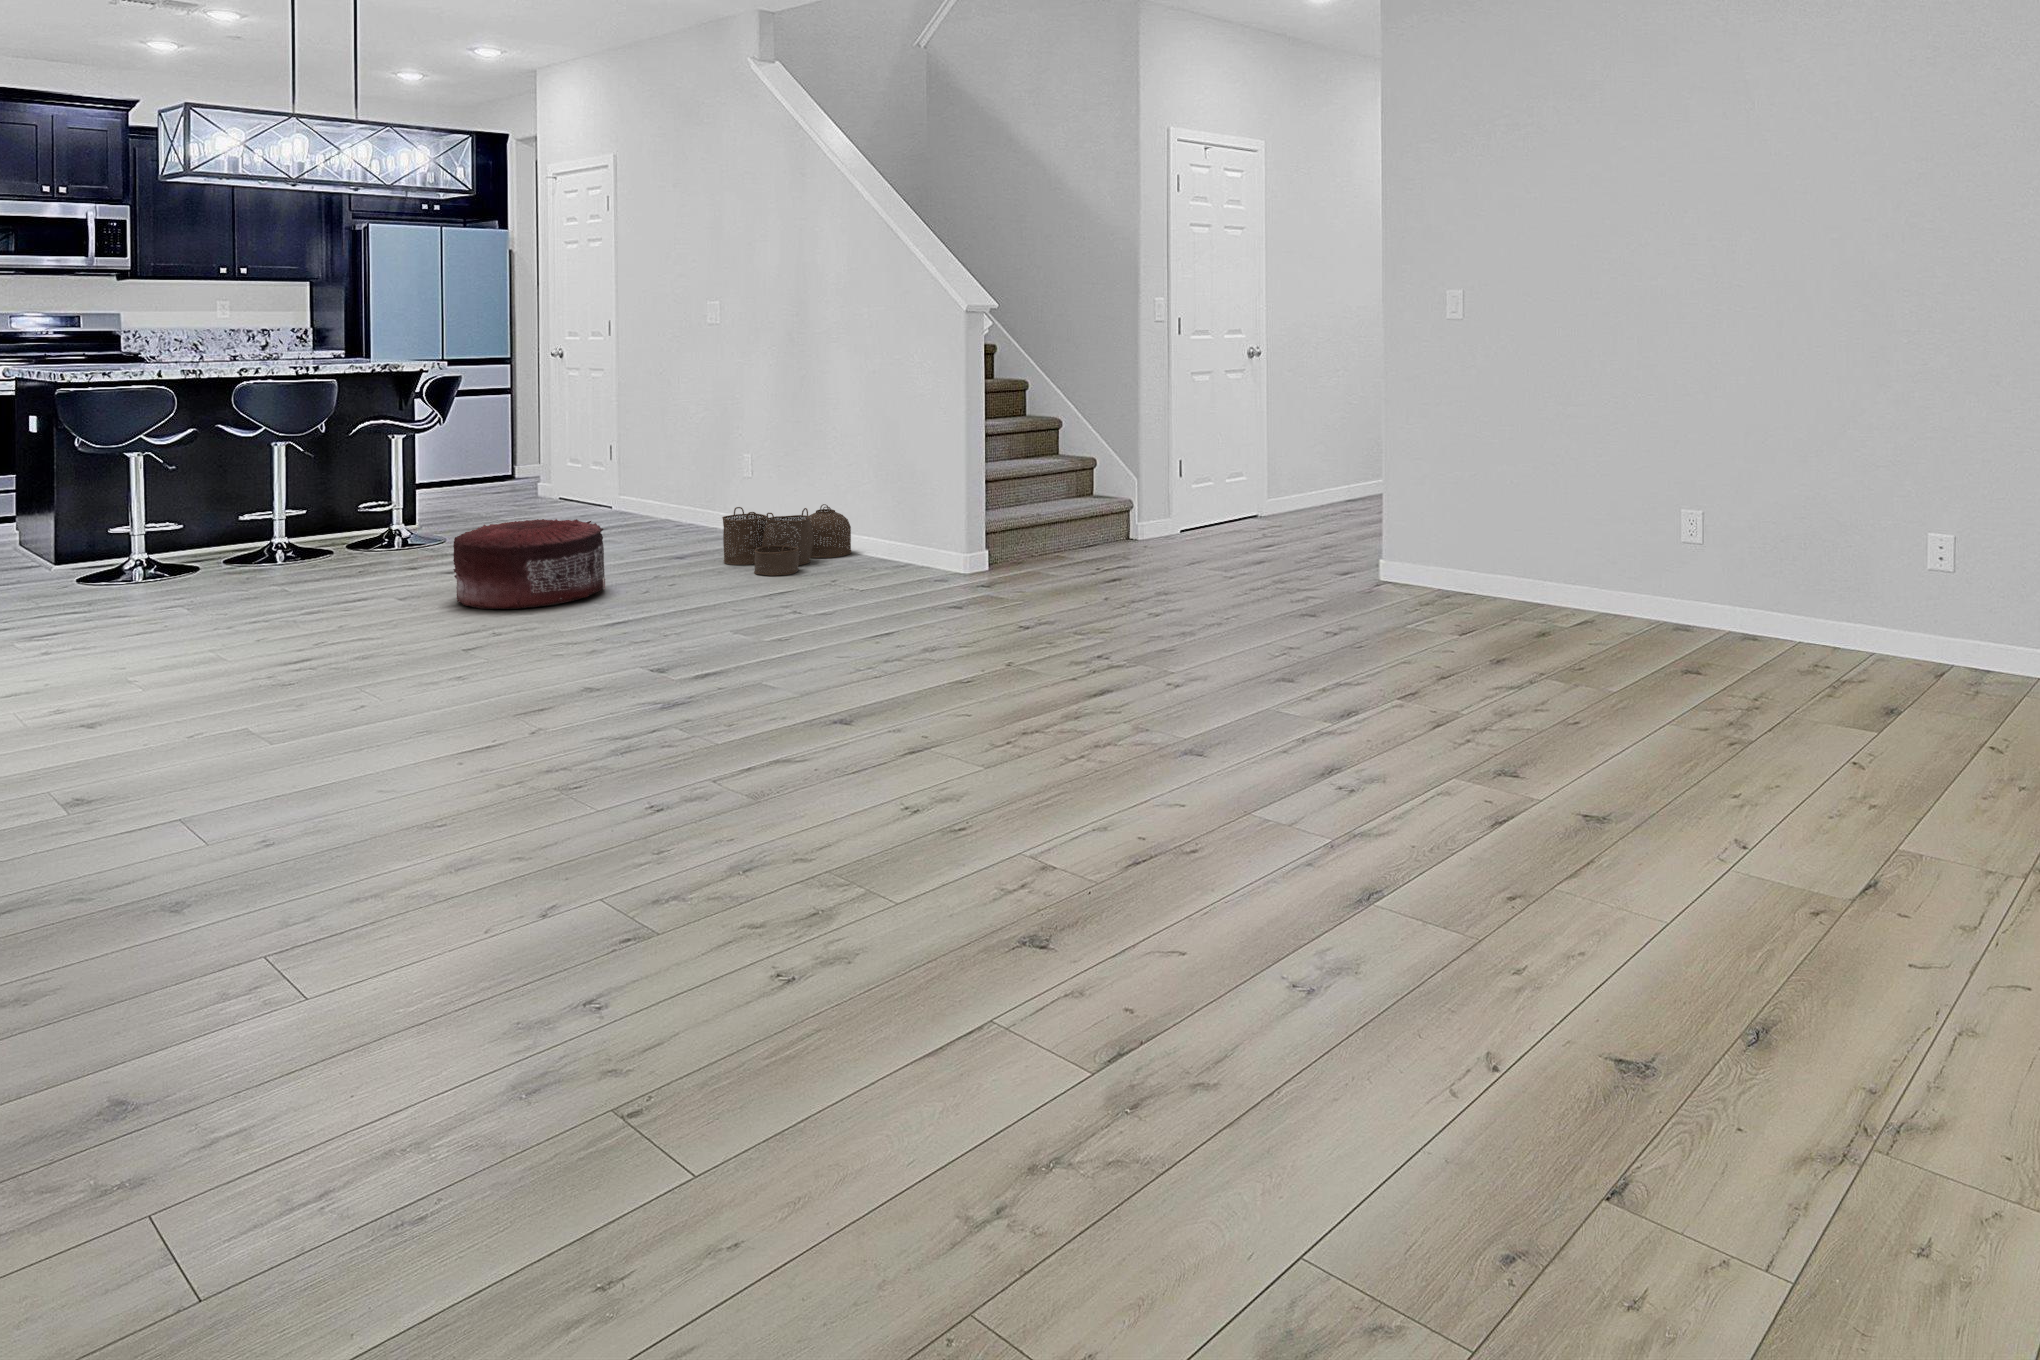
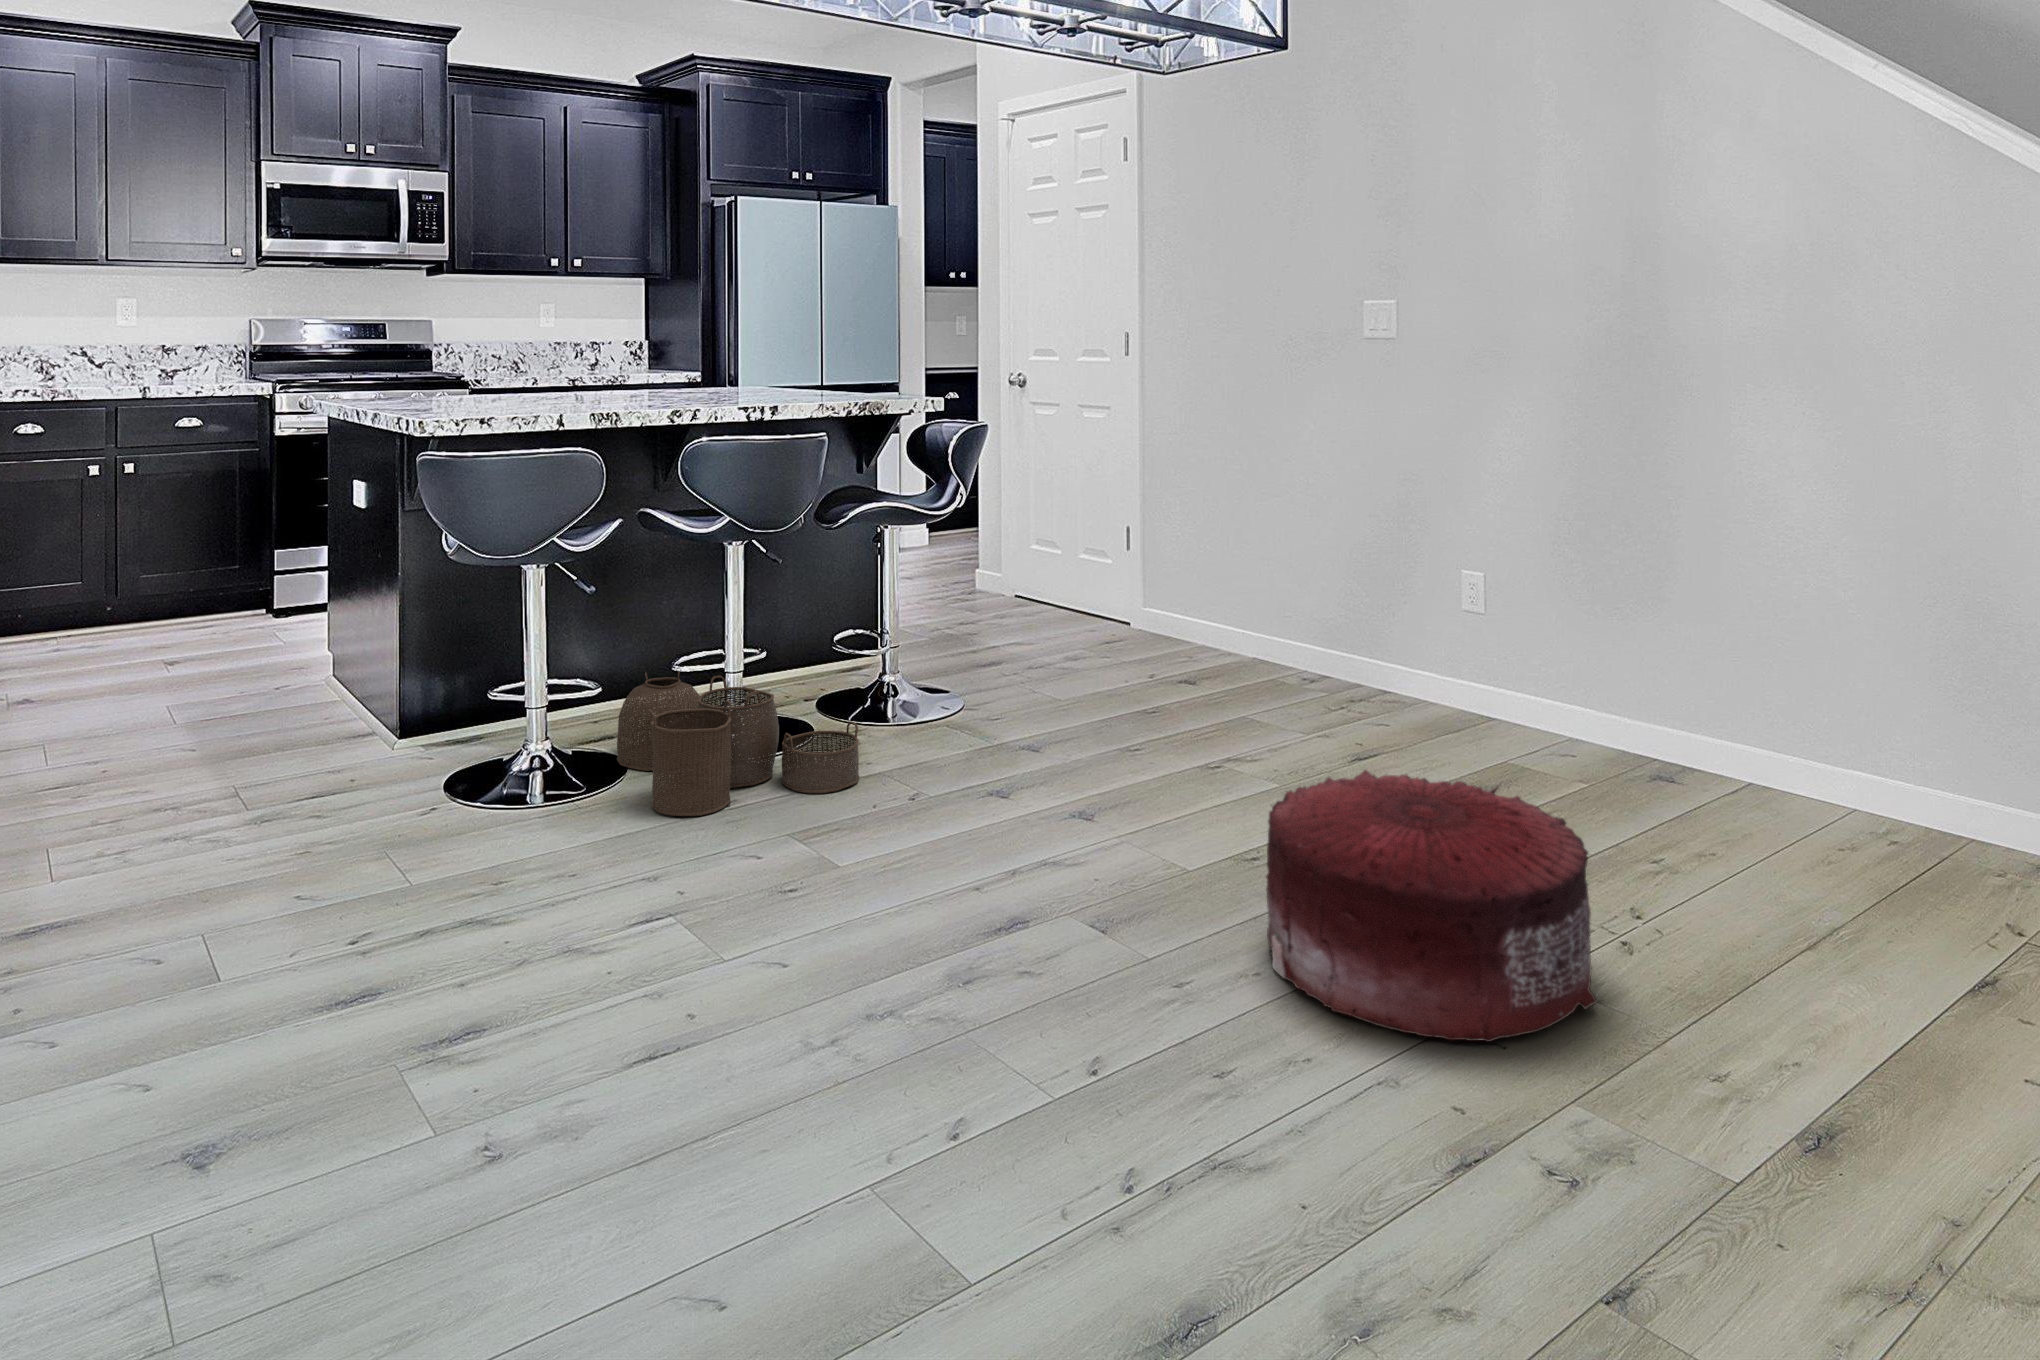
woven basket: present [722,504,851,576] -> present [617,671,859,816]

